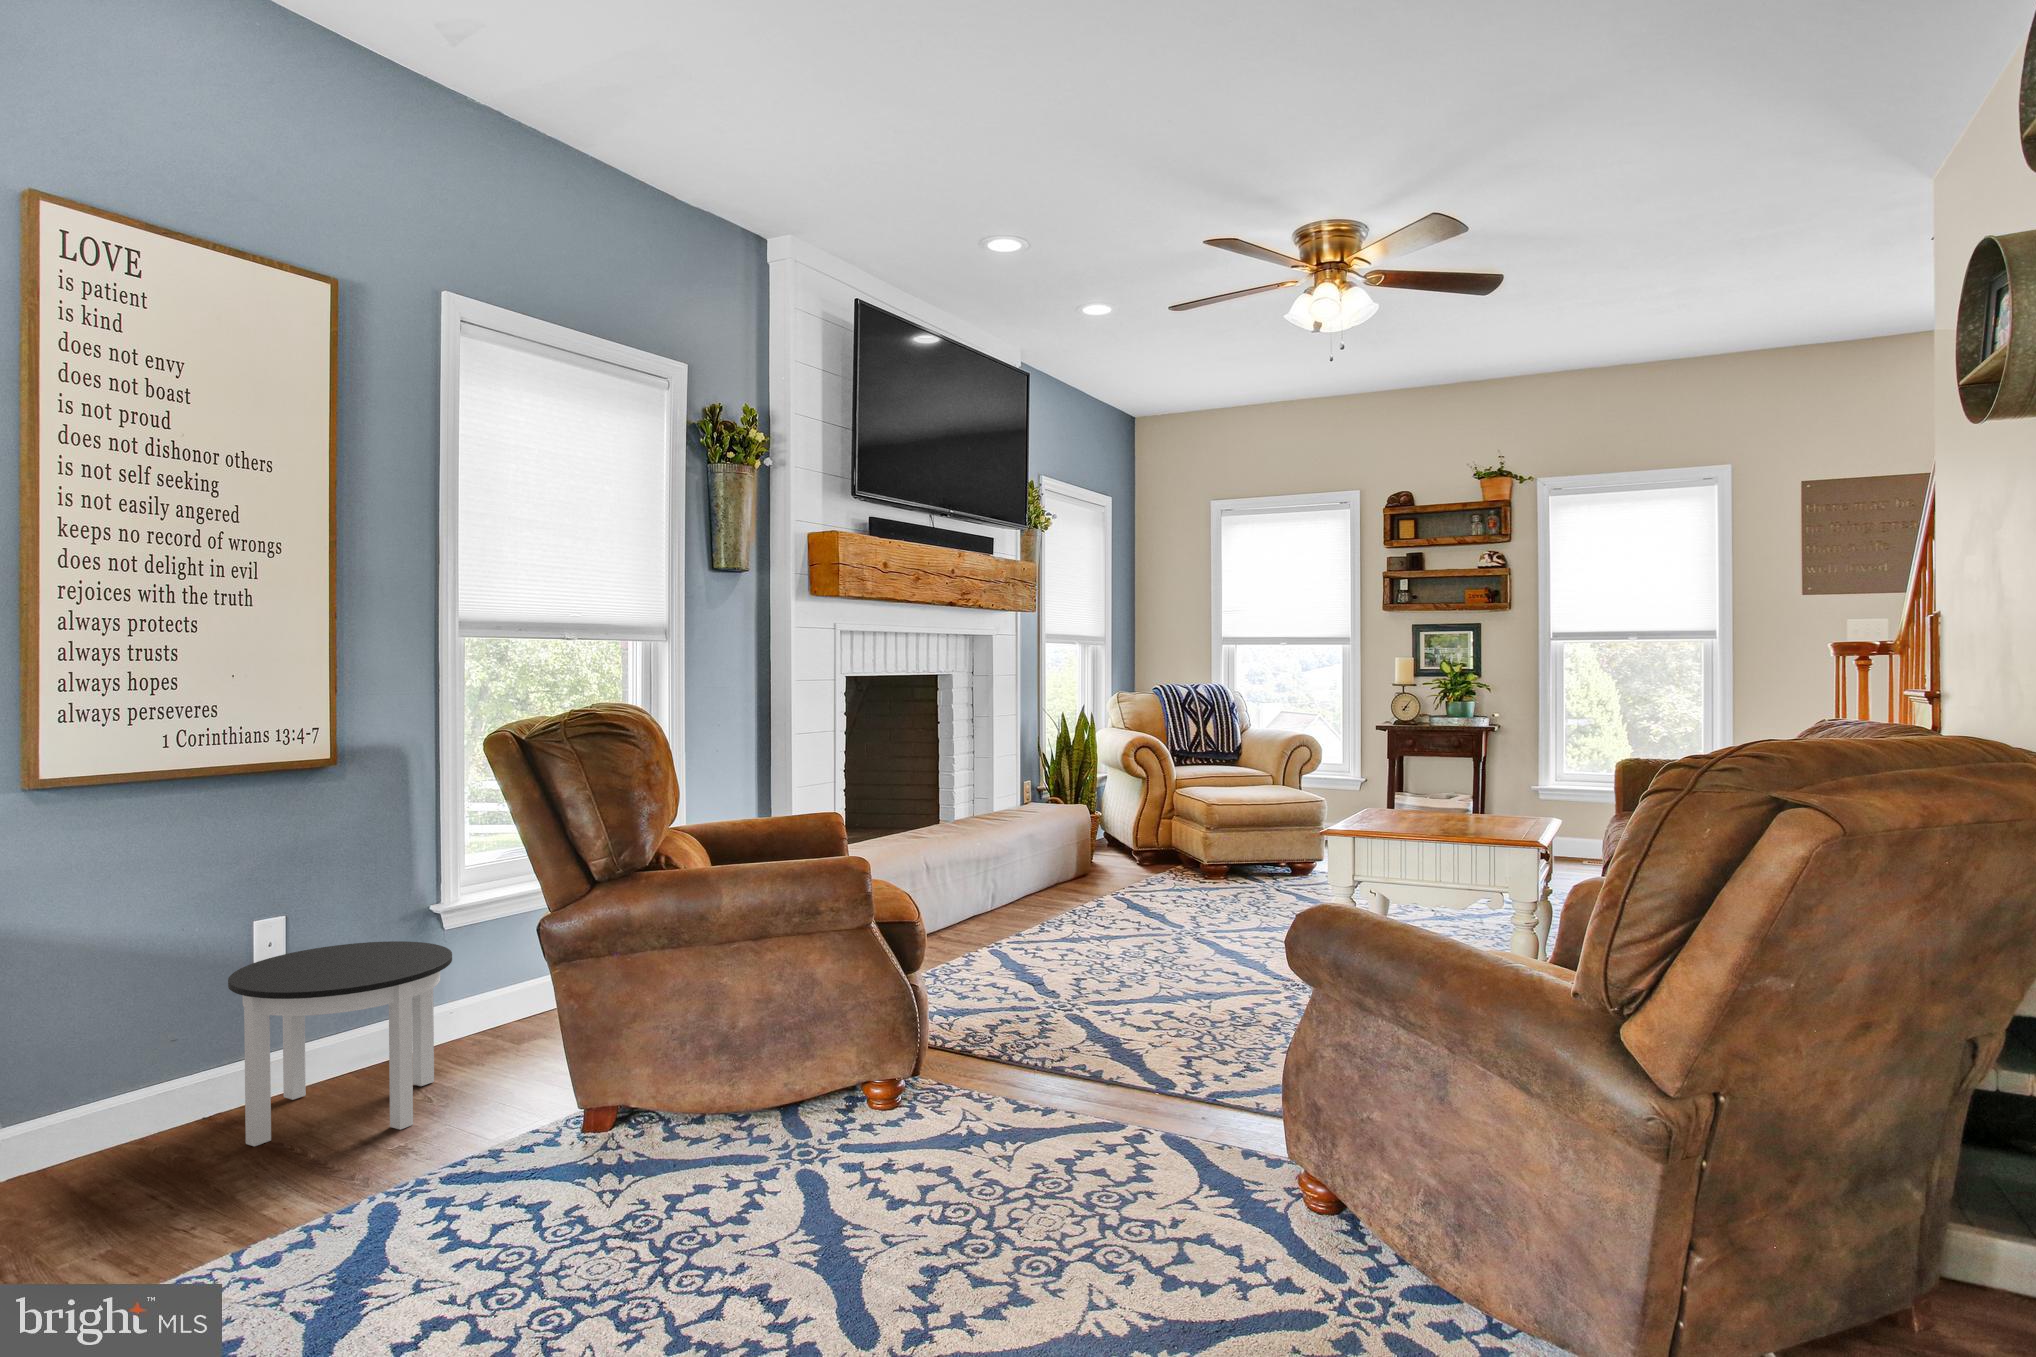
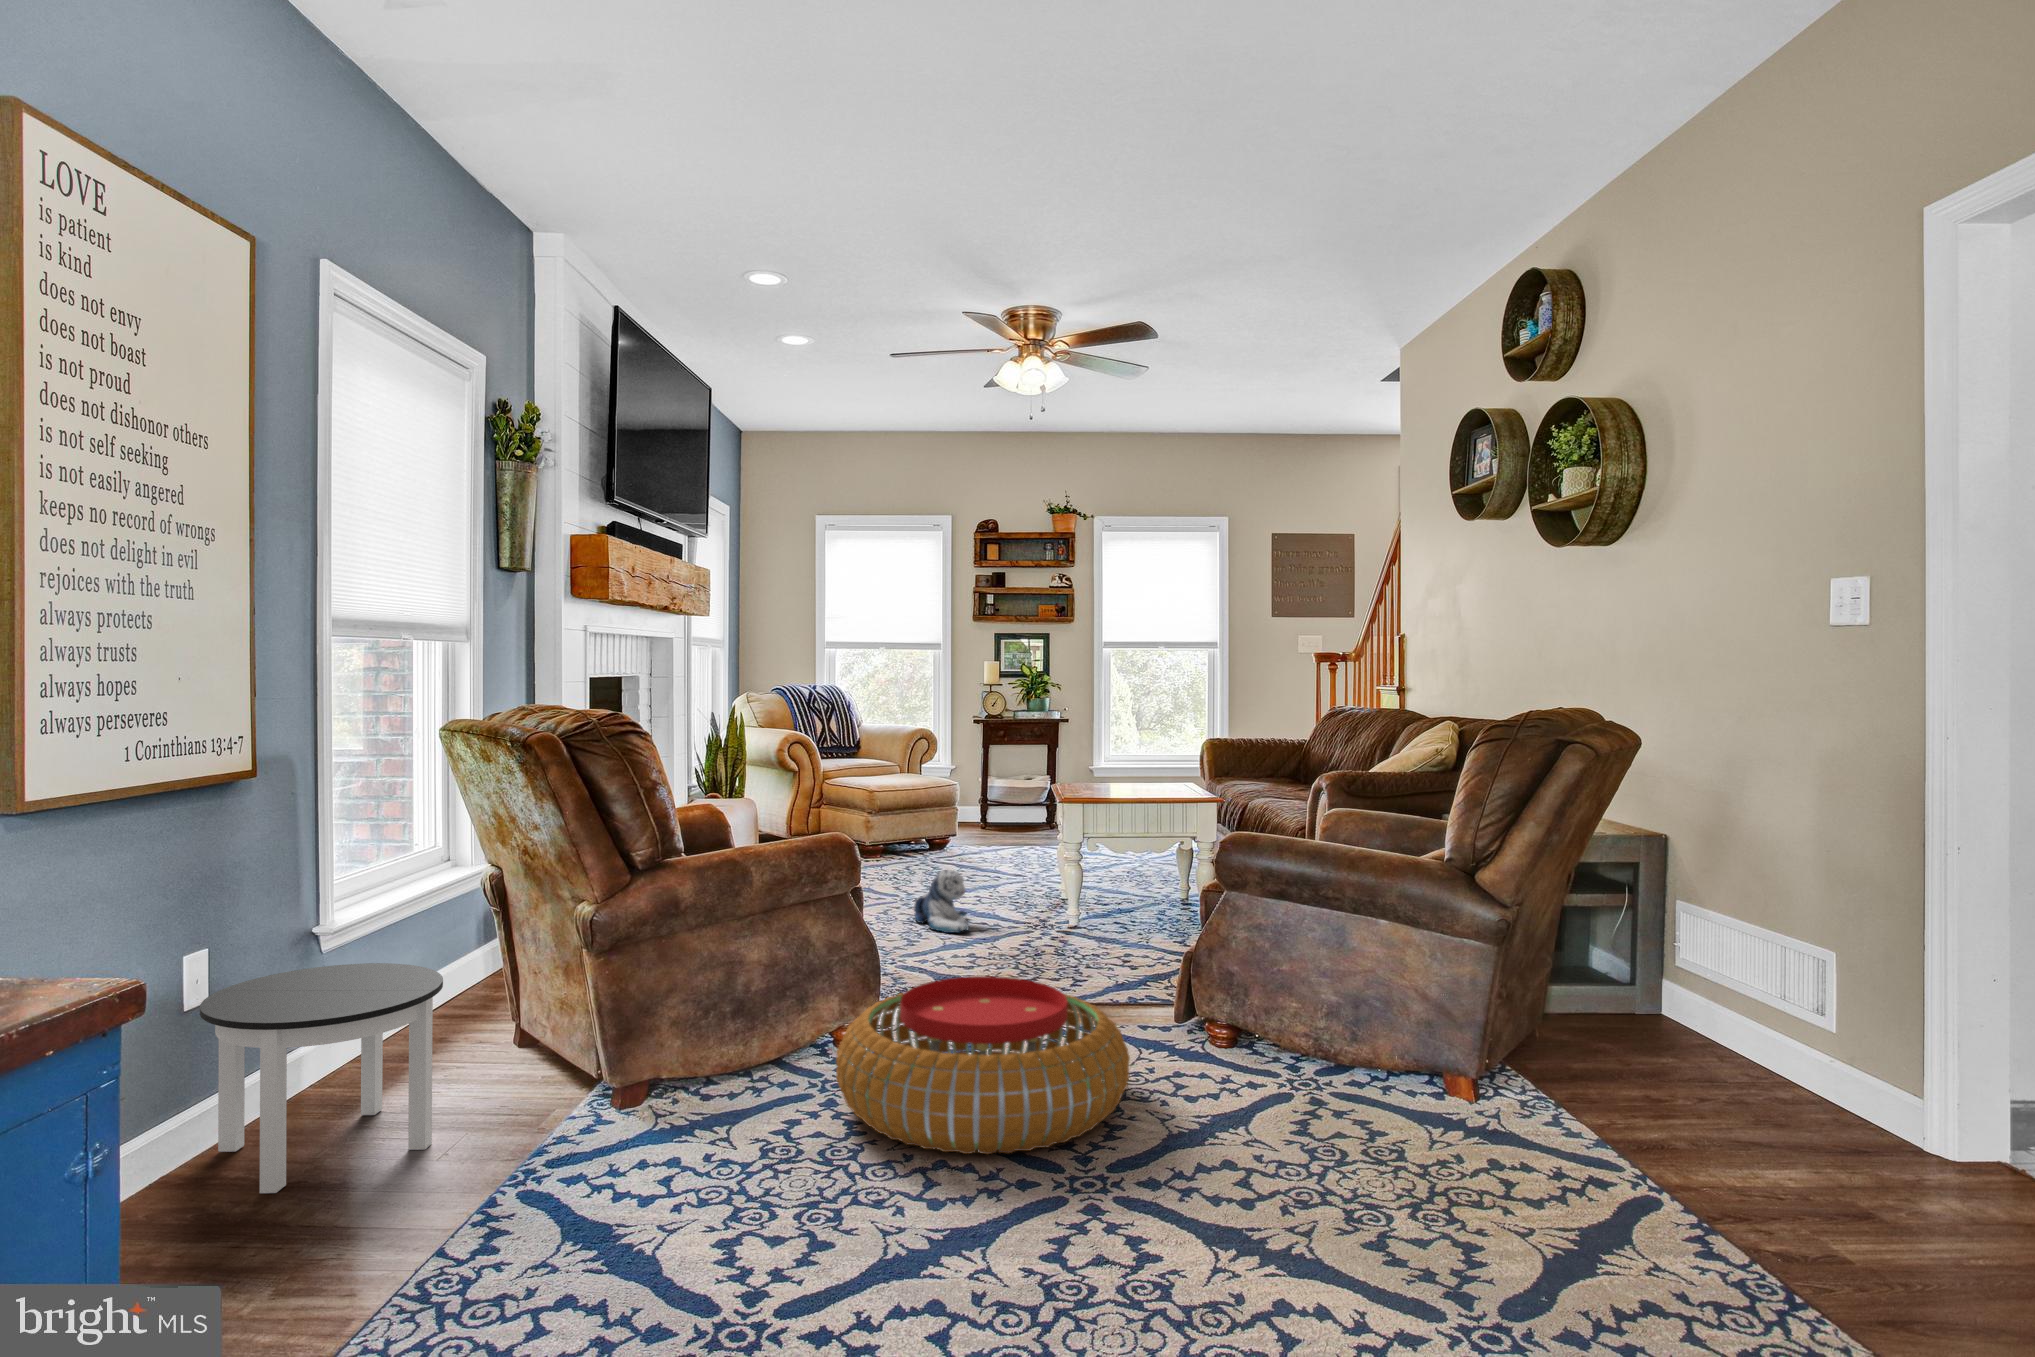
plush toy: none [1153,900,1217,976] -> present [914,870,968,933]
pouf: none [722,1036,1090,1278] -> present [836,976,1130,1154]

